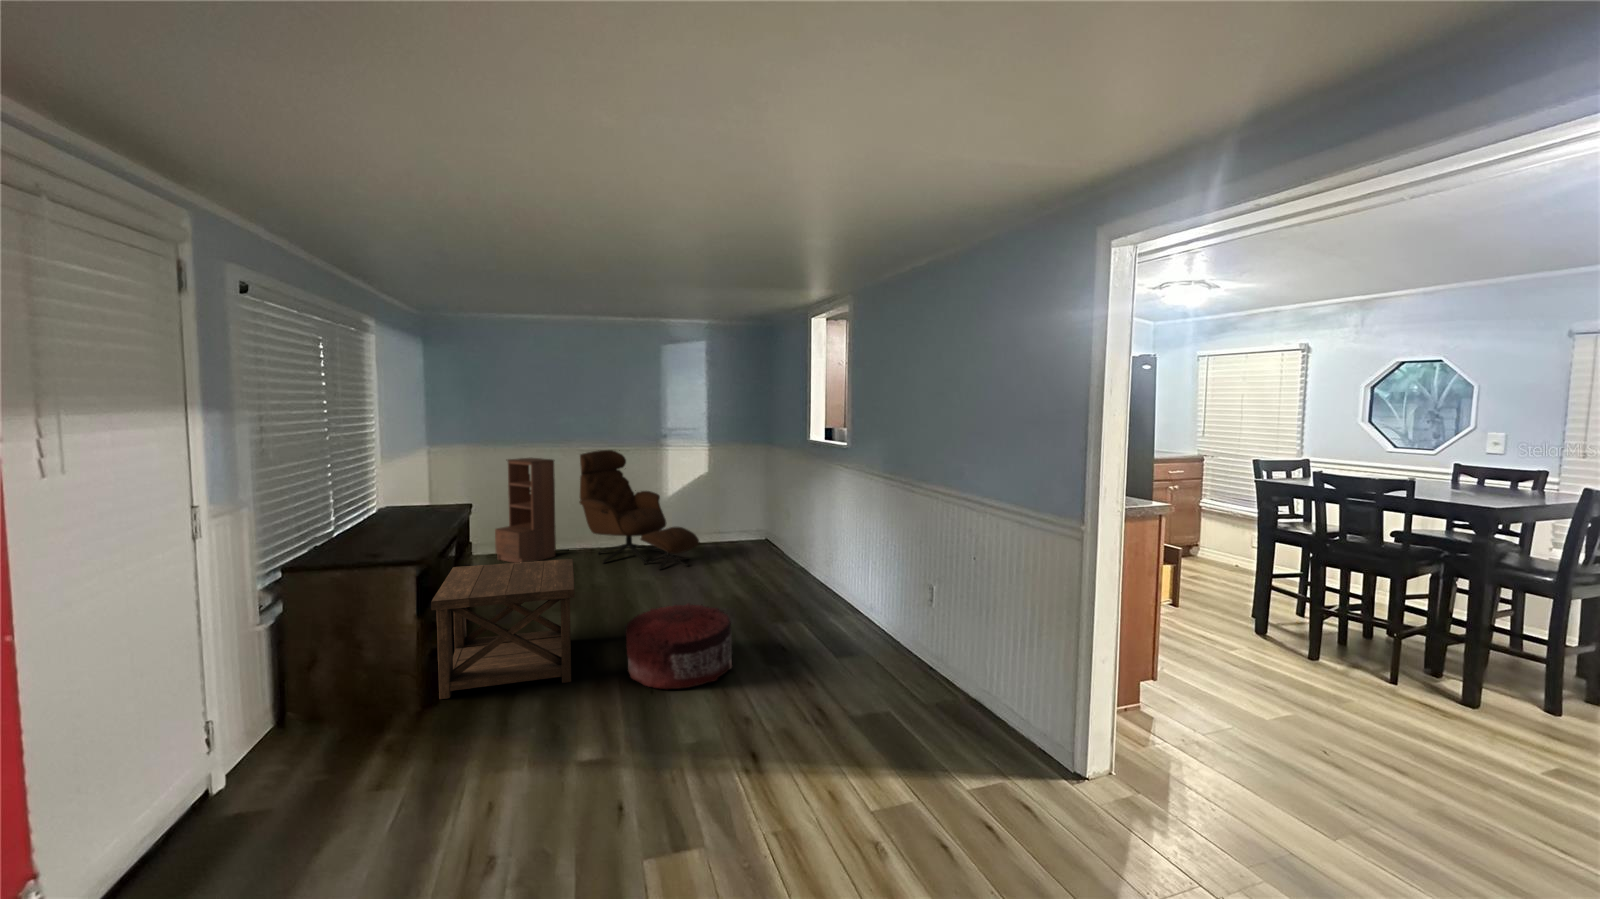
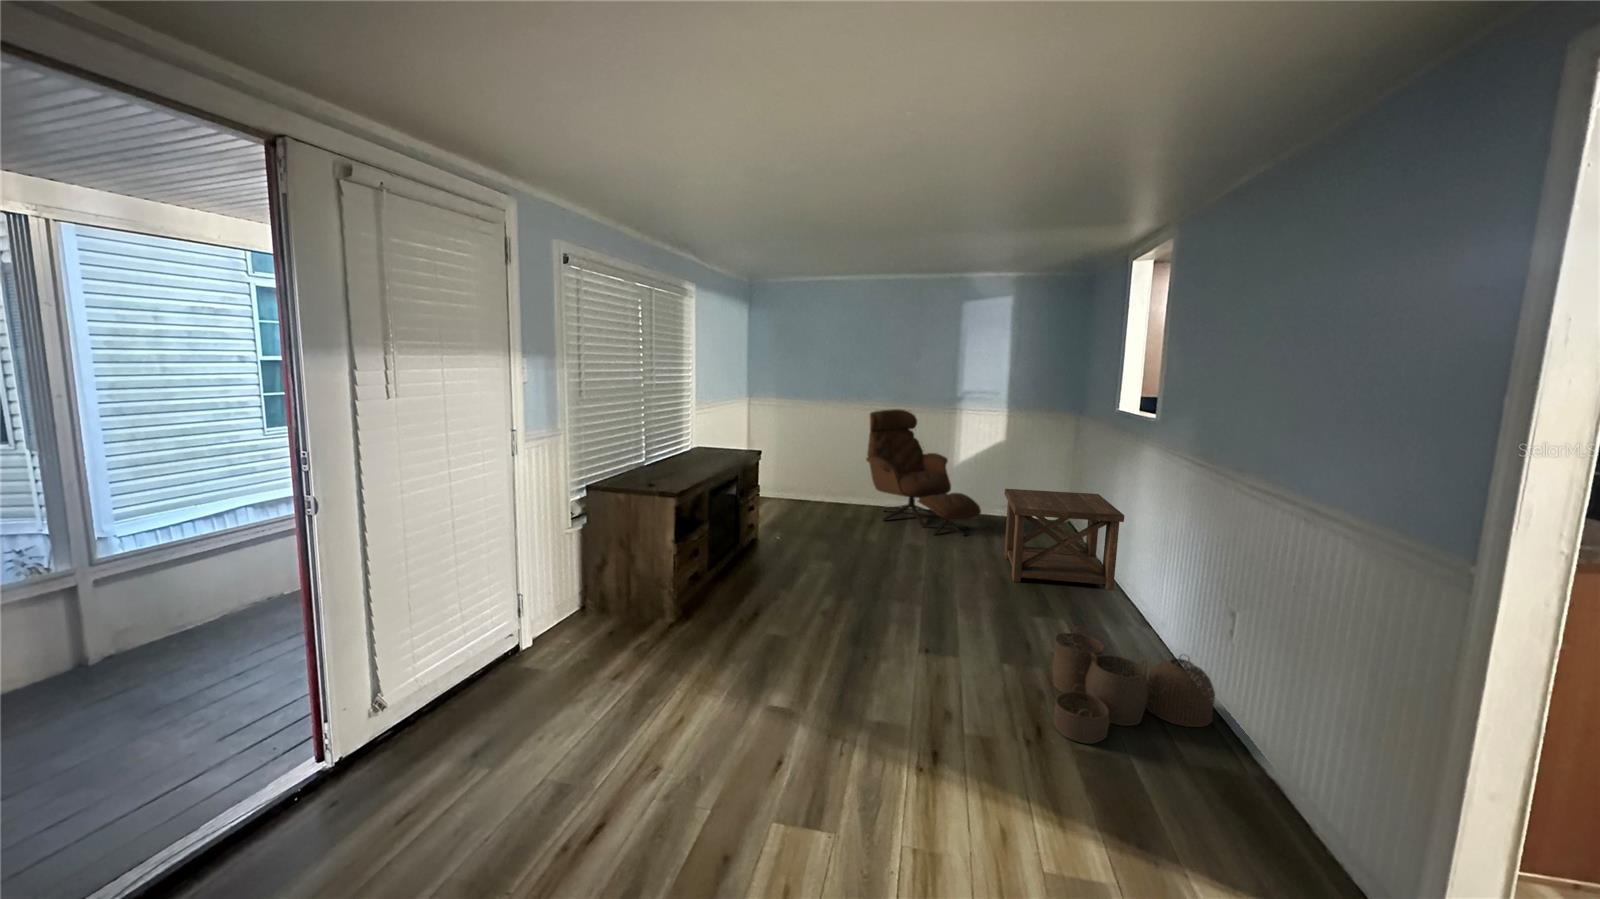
bookshelf: present [495,458,556,563] -> none [795,414,848,512]
side table: present [431,559,575,699] -> present [1004,489,1124,590]
pouf: present [625,603,732,689] -> none [849,570,964,661]
woven basket: none [813,623,925,713] -> present [1053,627,1215,744]

